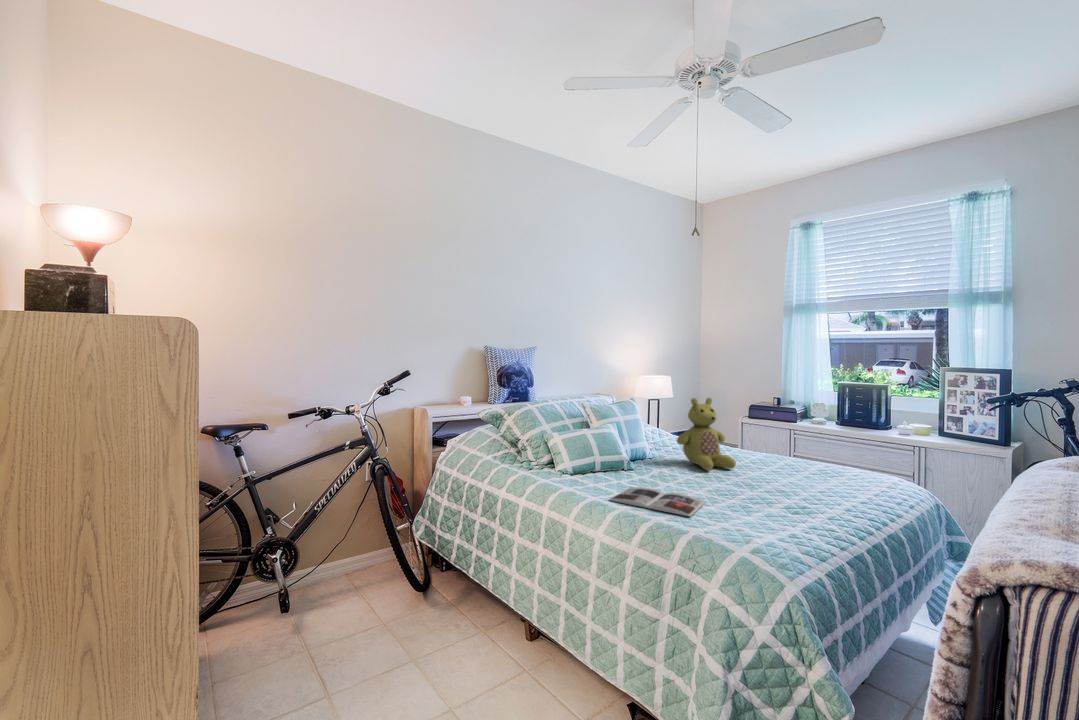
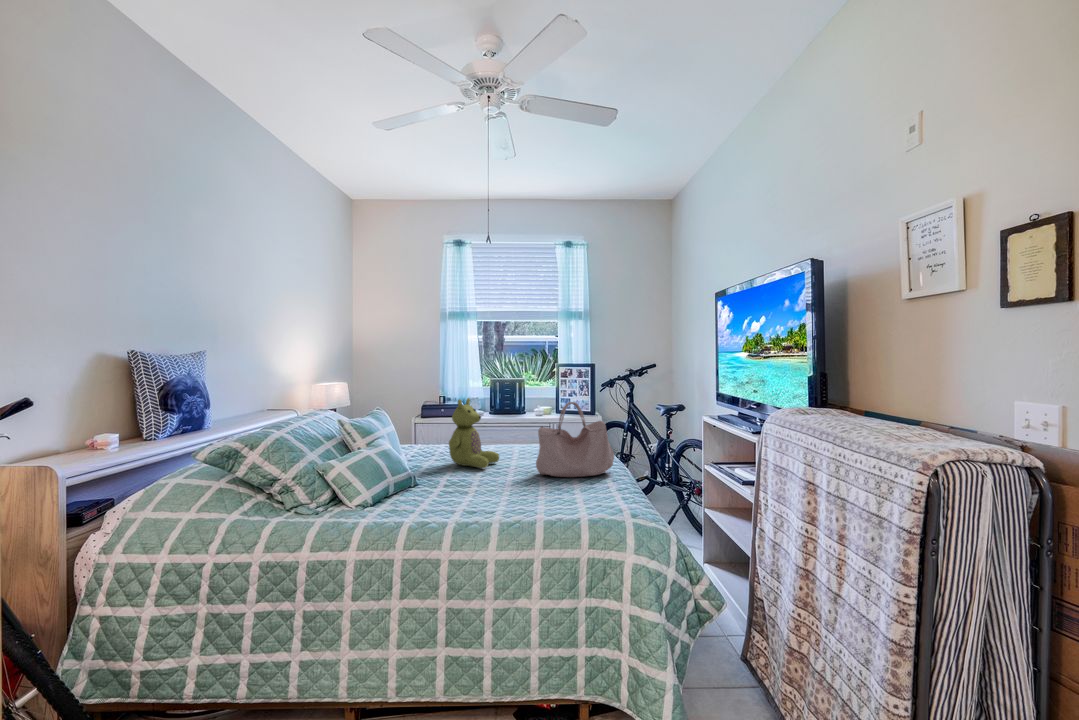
handbag: none [748,413,853,509] -> present [536,402,614,477]
magazine: present [610,487,705,517] -> none [457,492,551,518]

